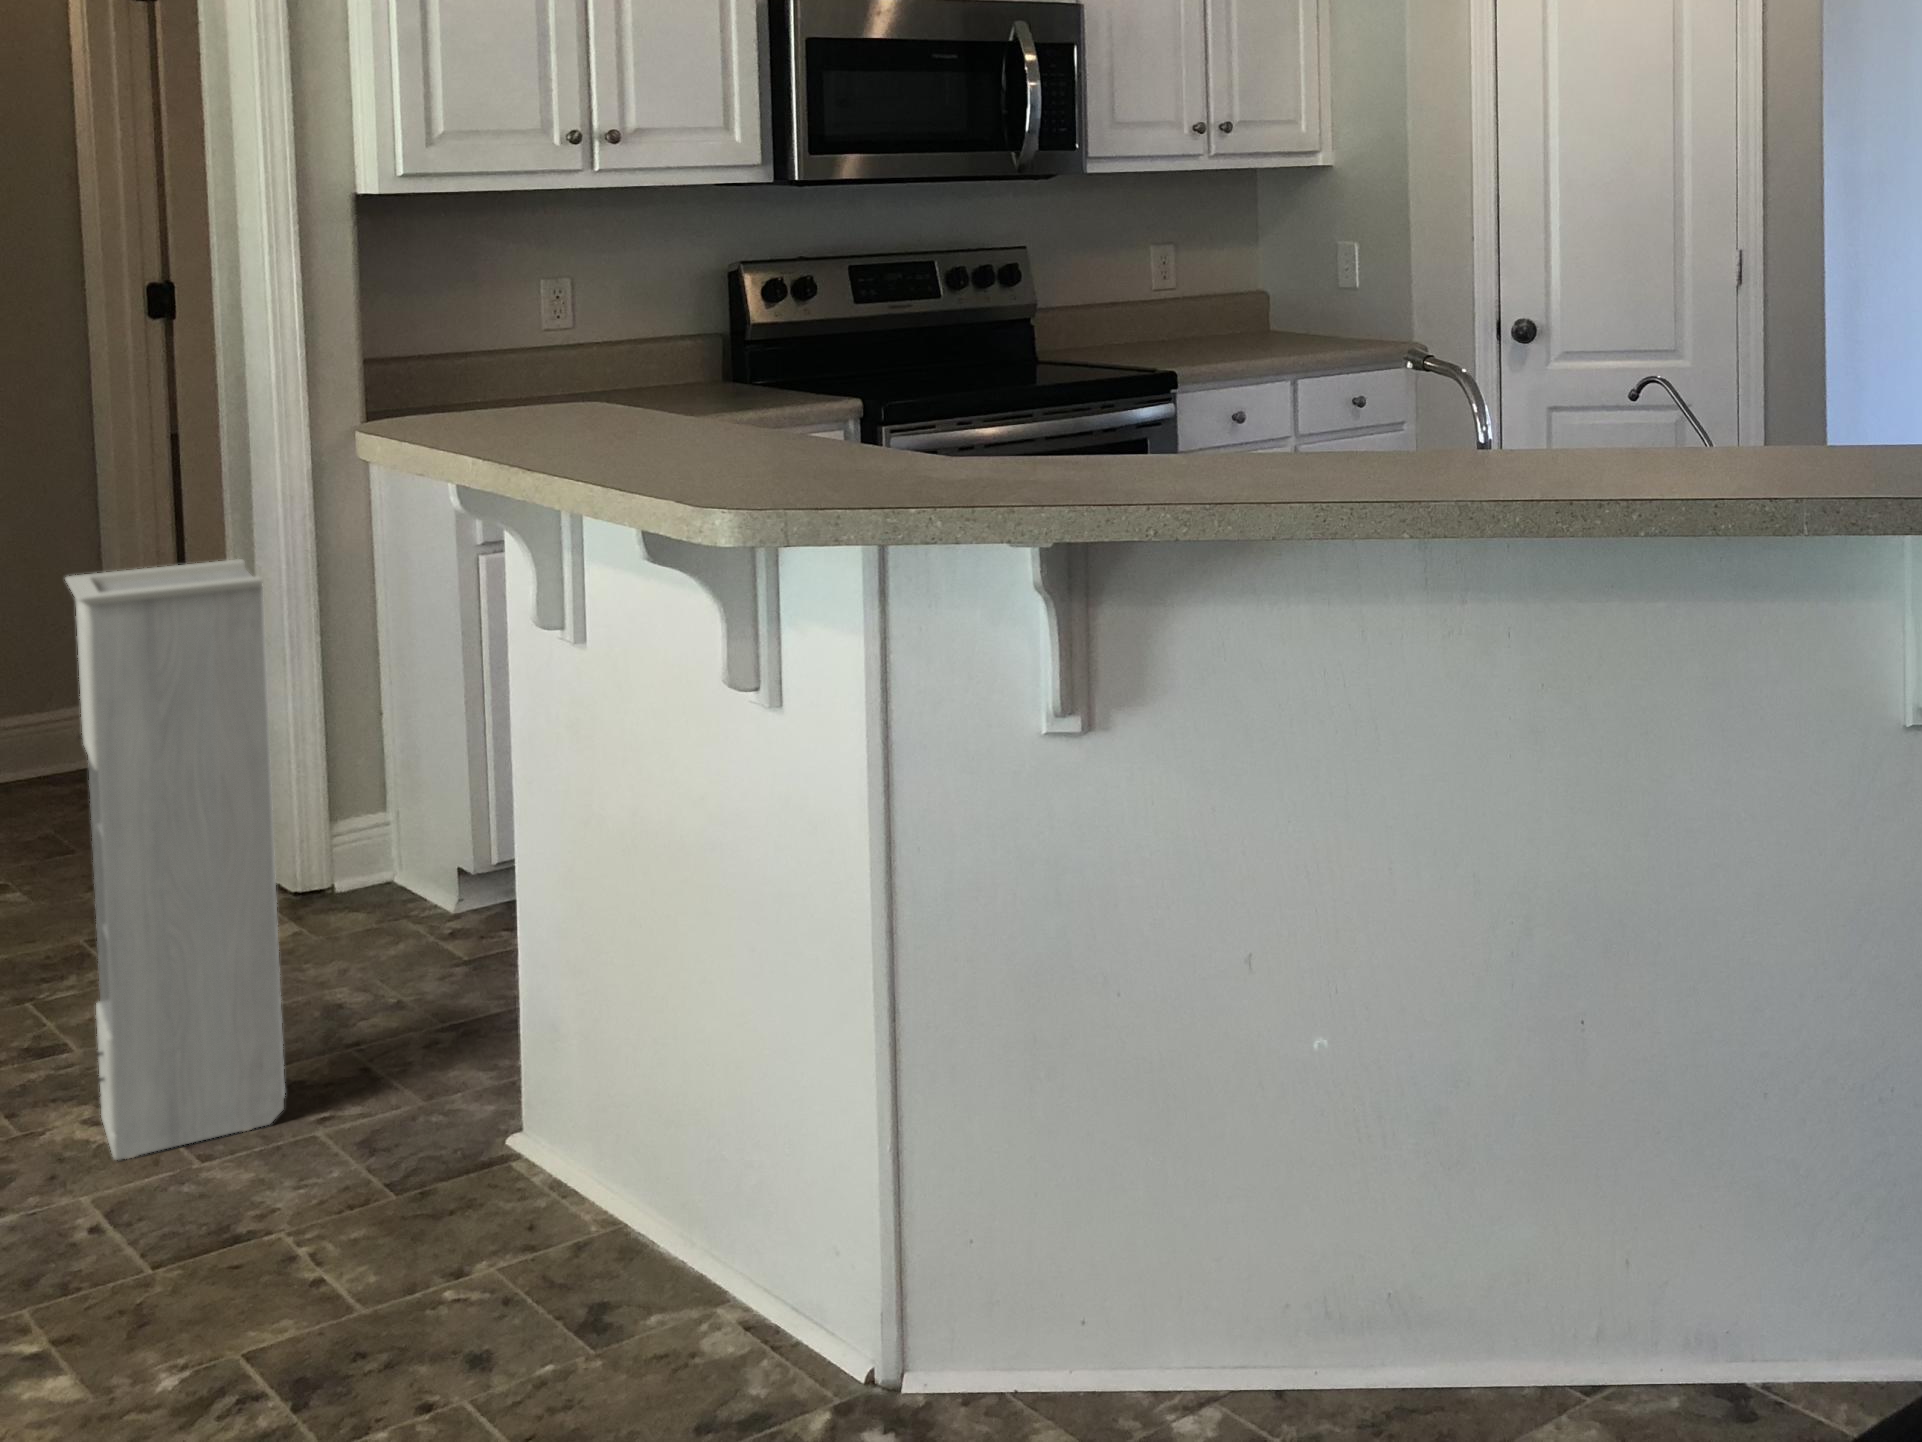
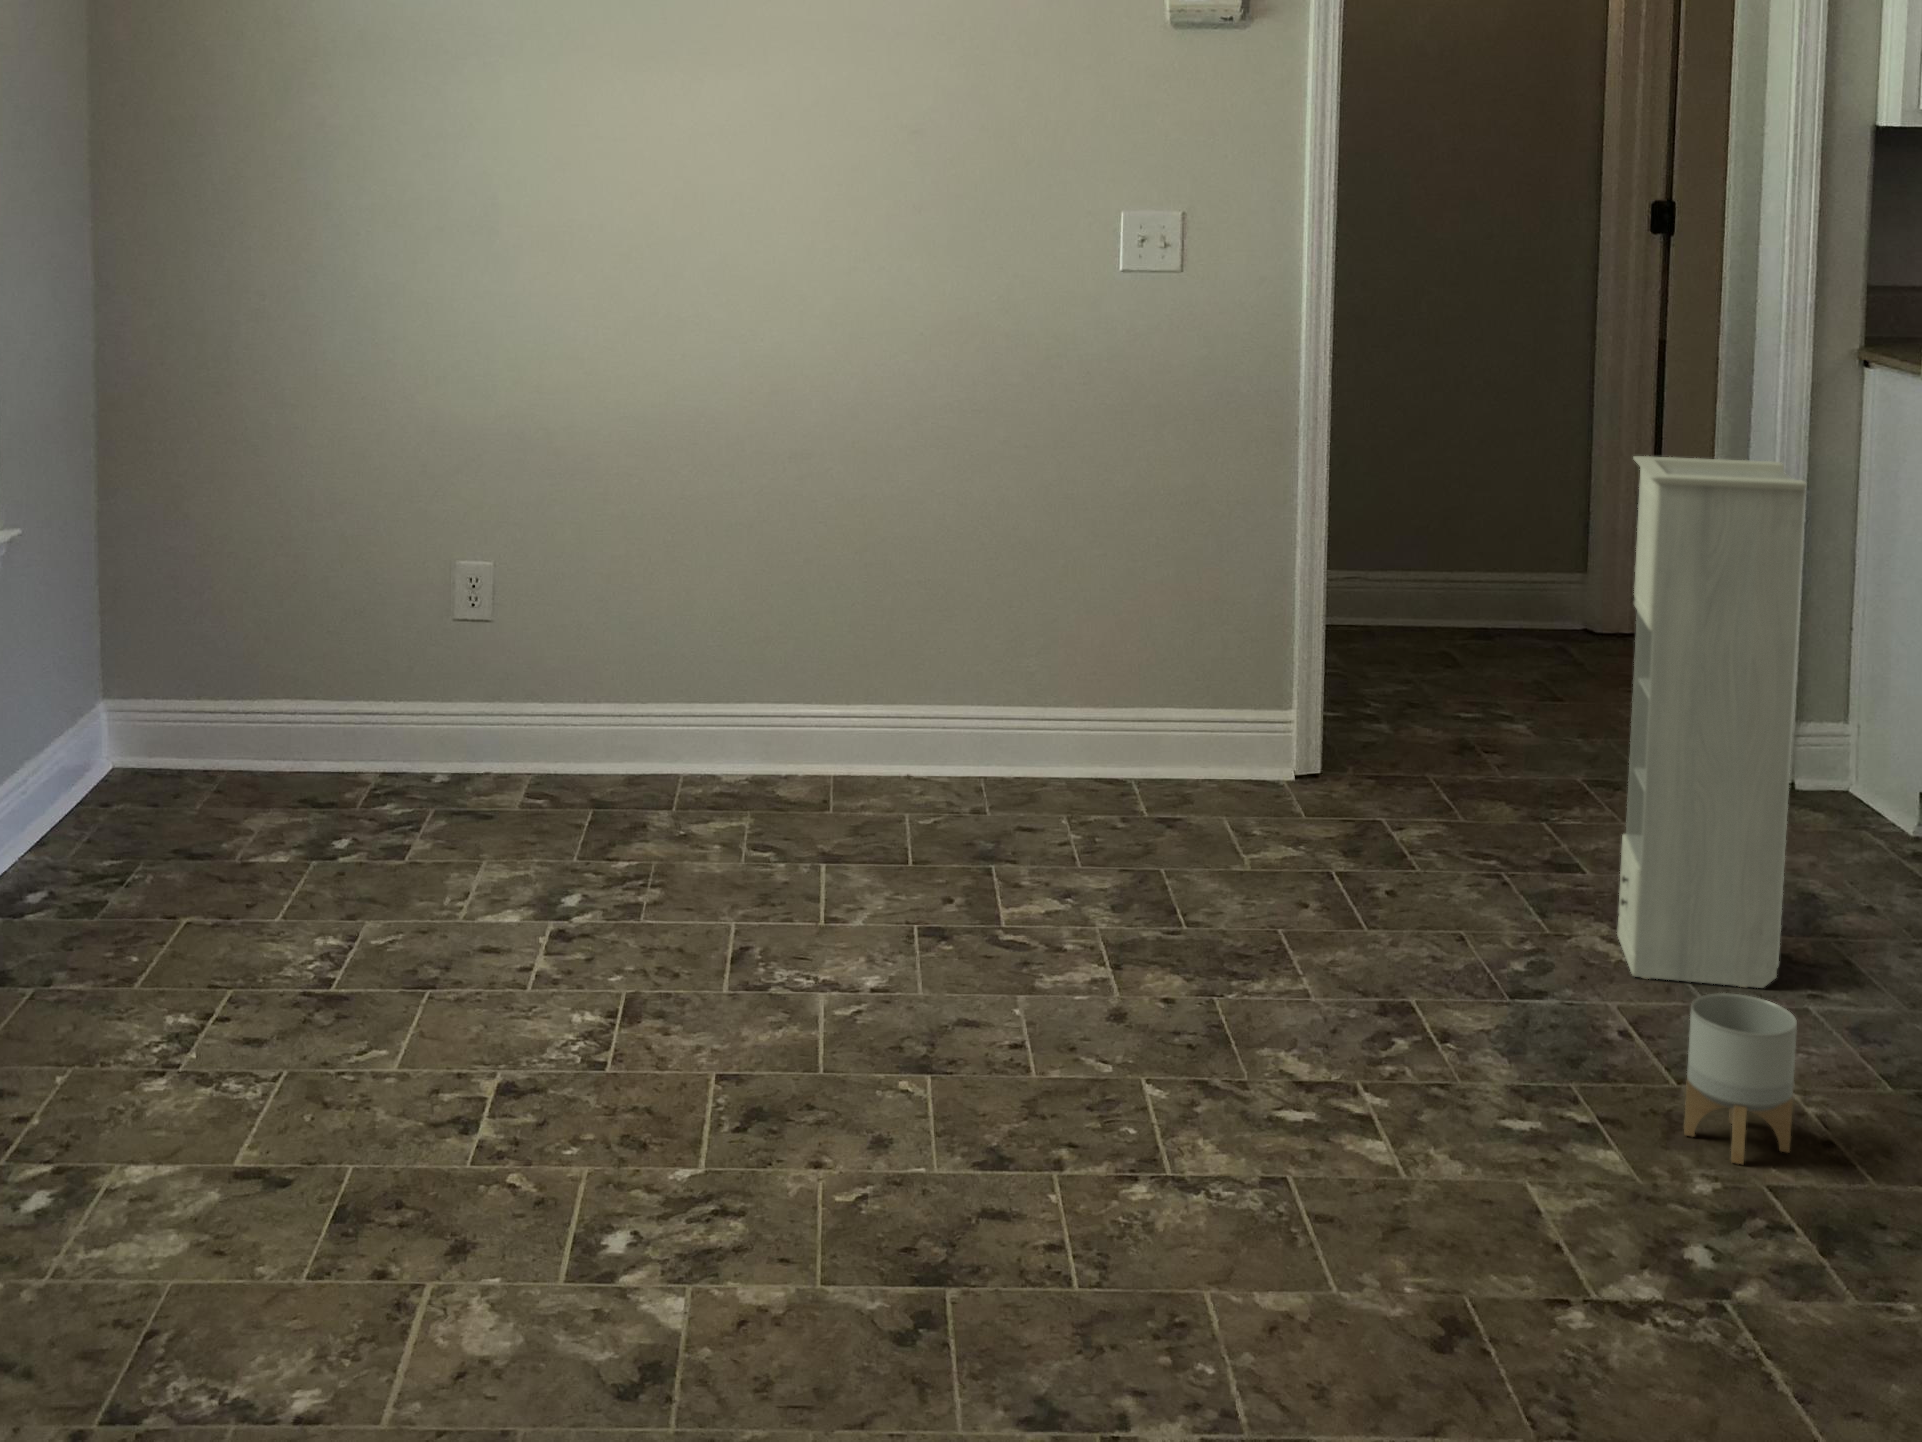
planter: none [147,1147,277,1338] -> present [1684,993,1797,1164]

